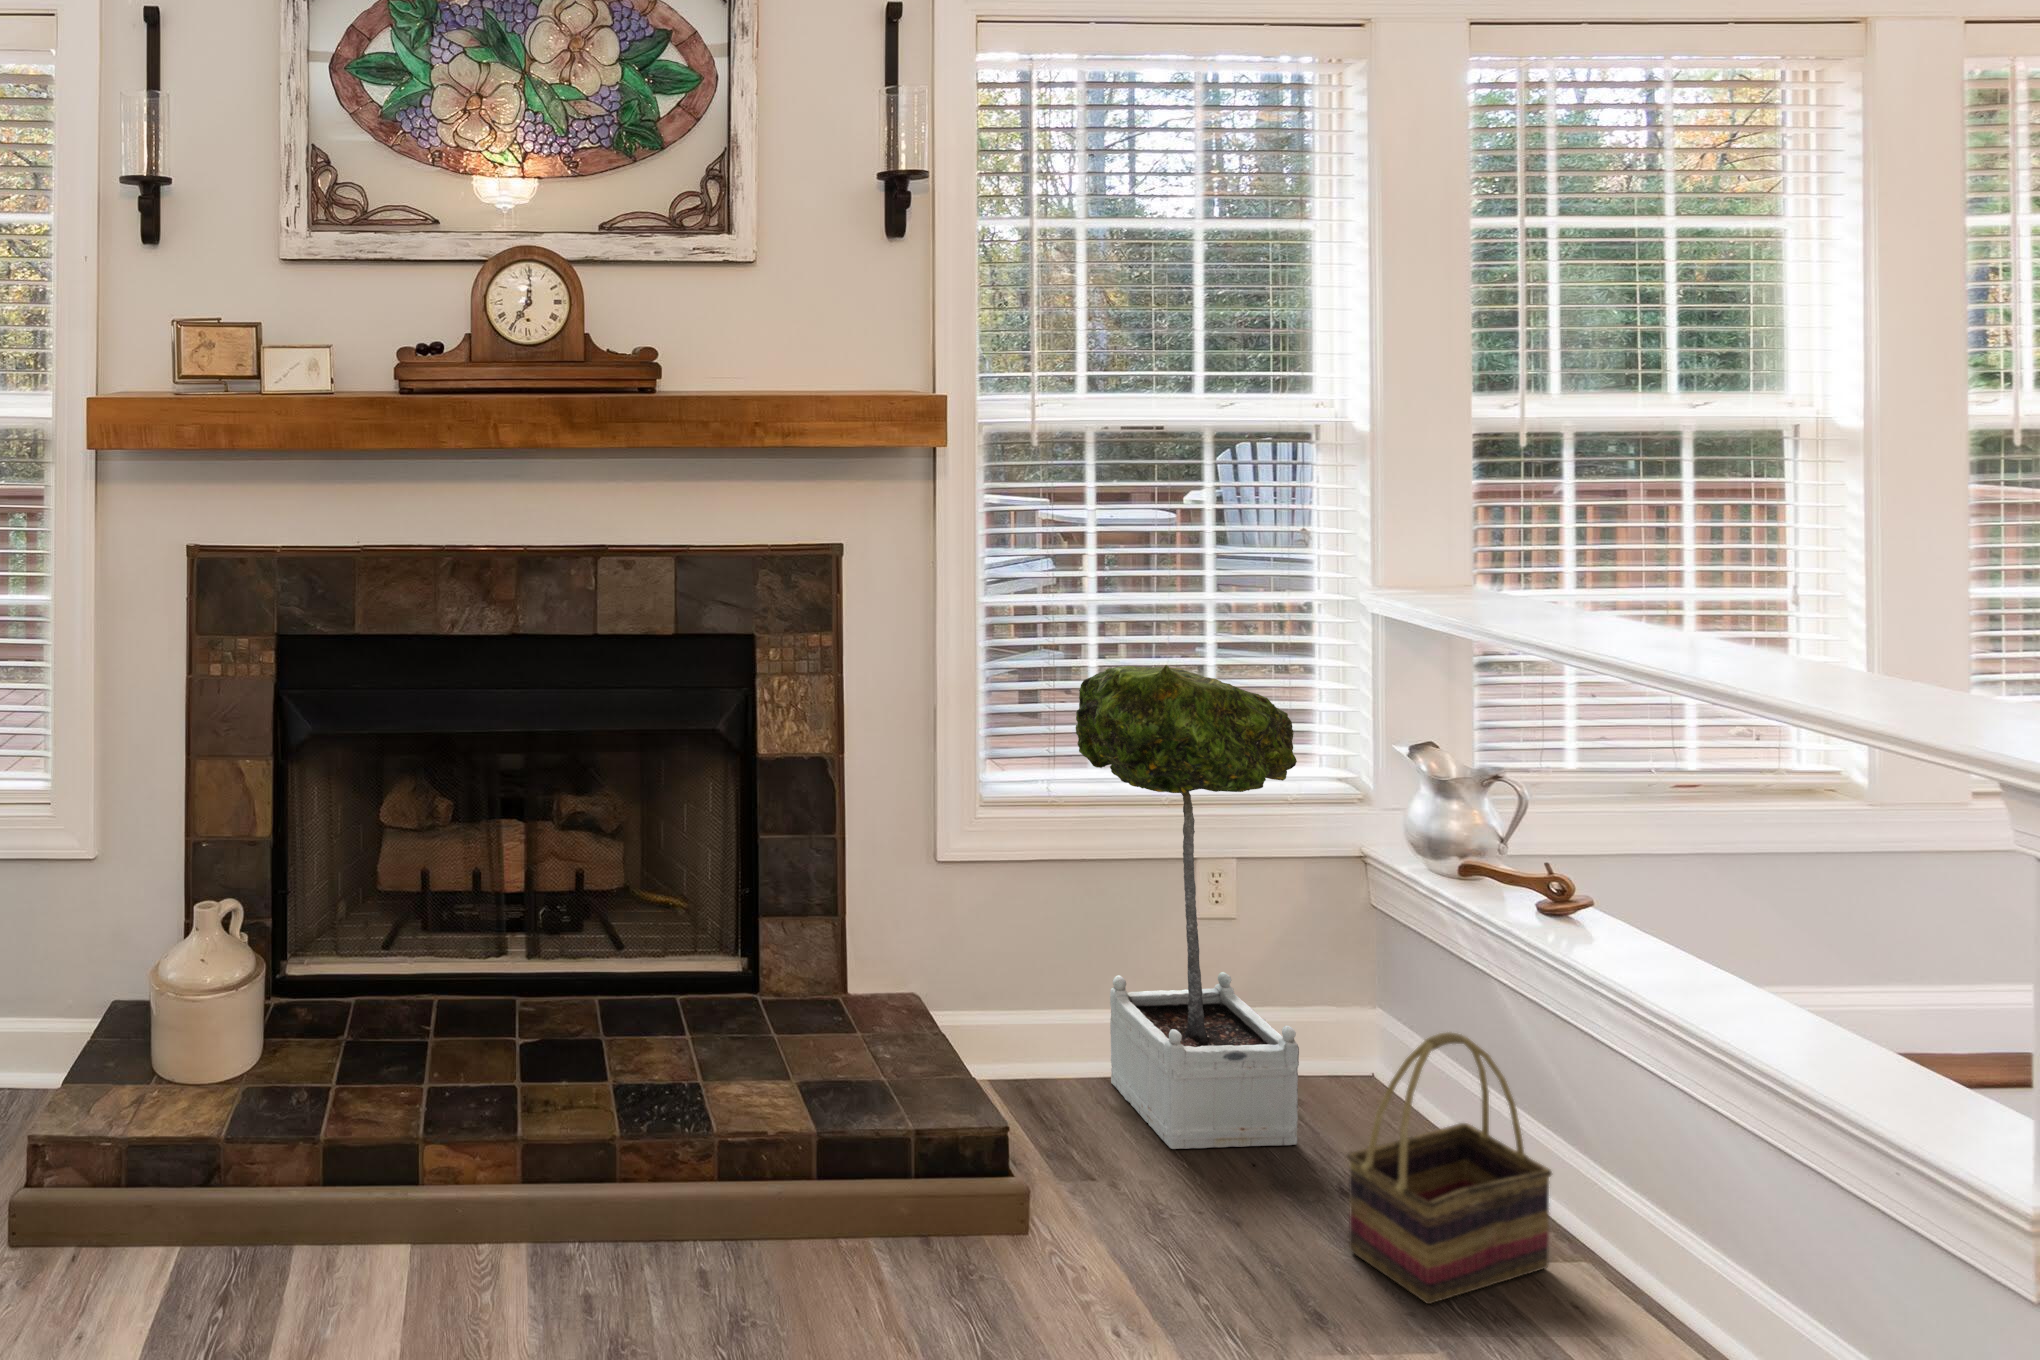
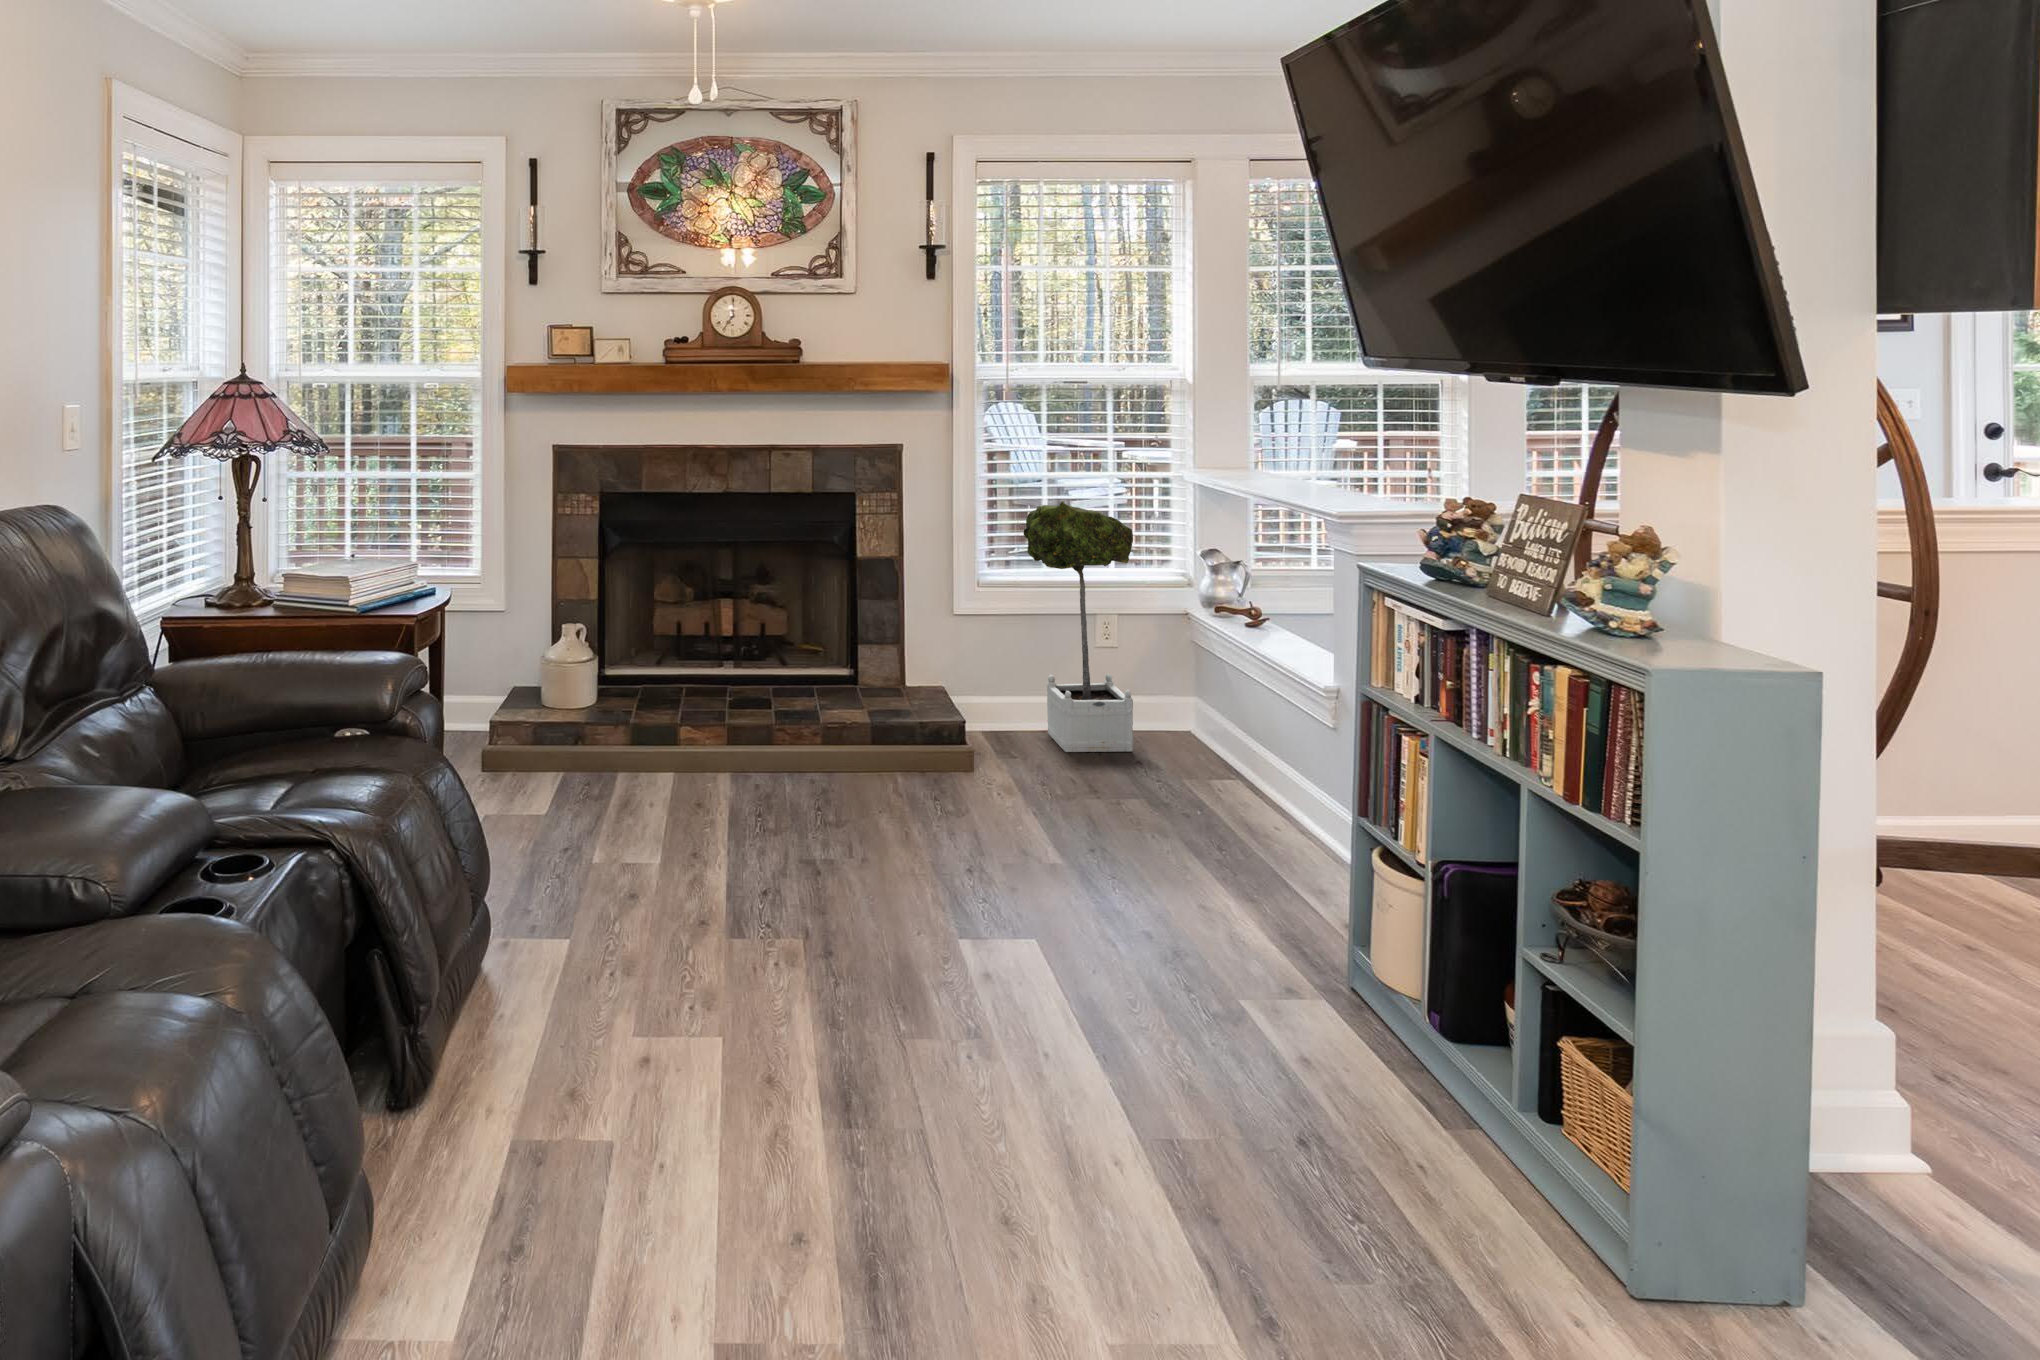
basket: present [1347,1032,1552,1304] -> none [1131,671,1228,792]

